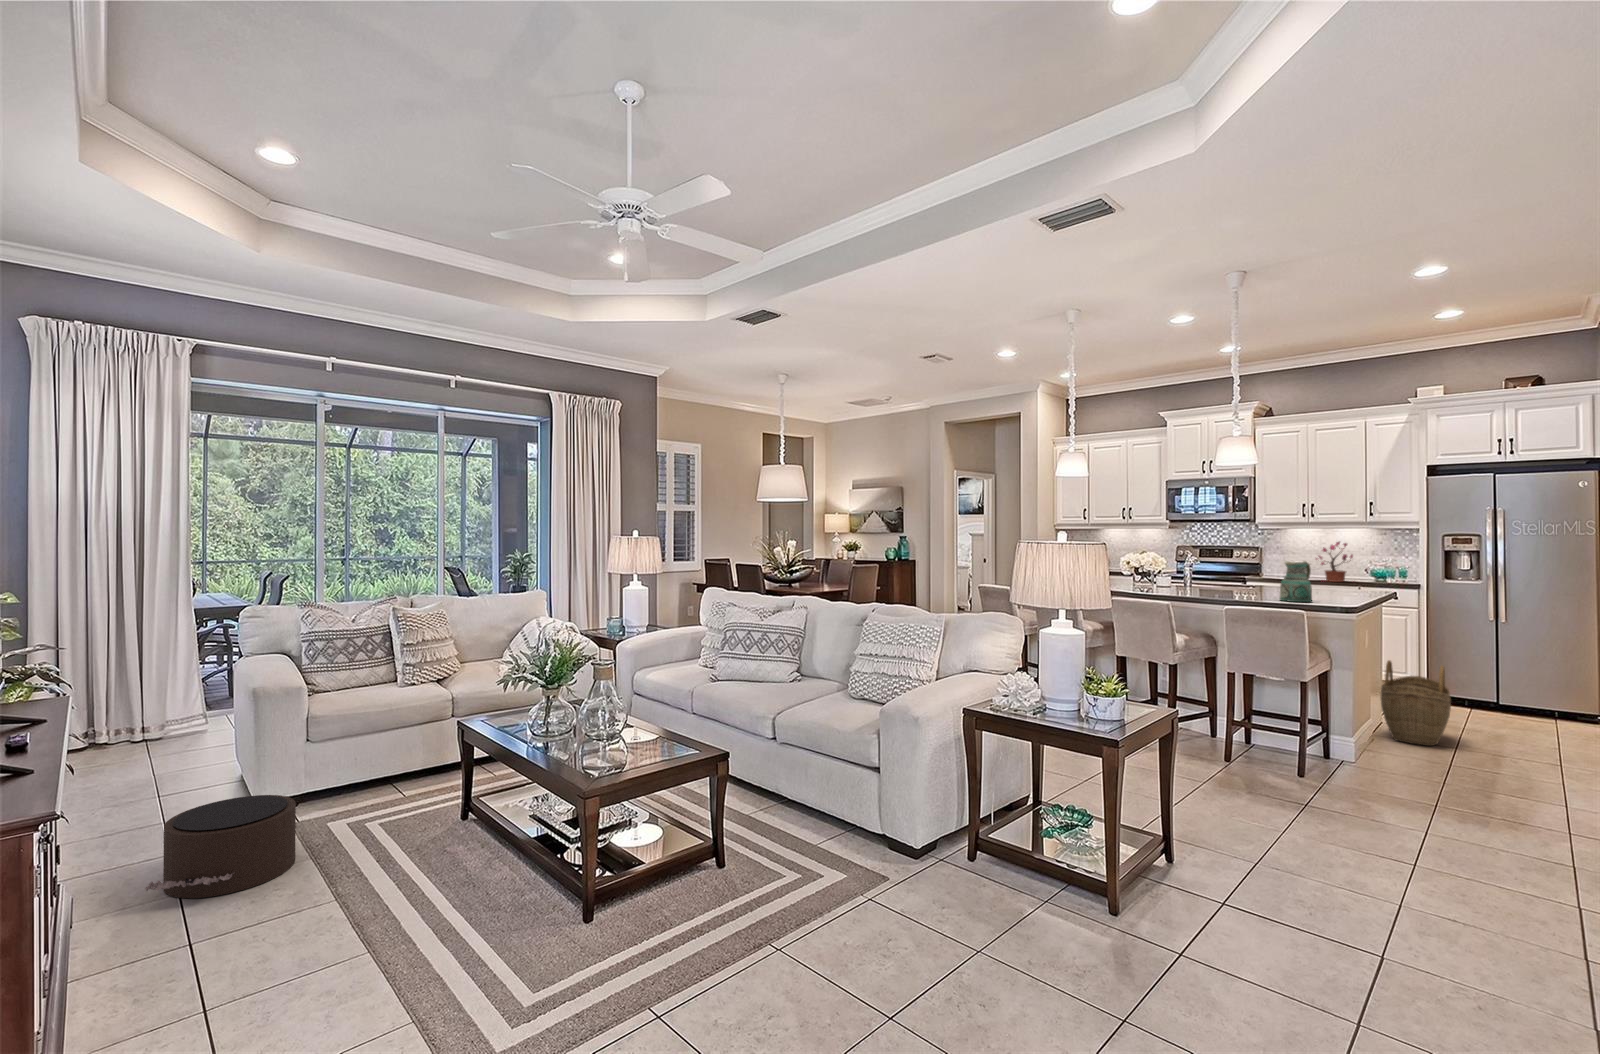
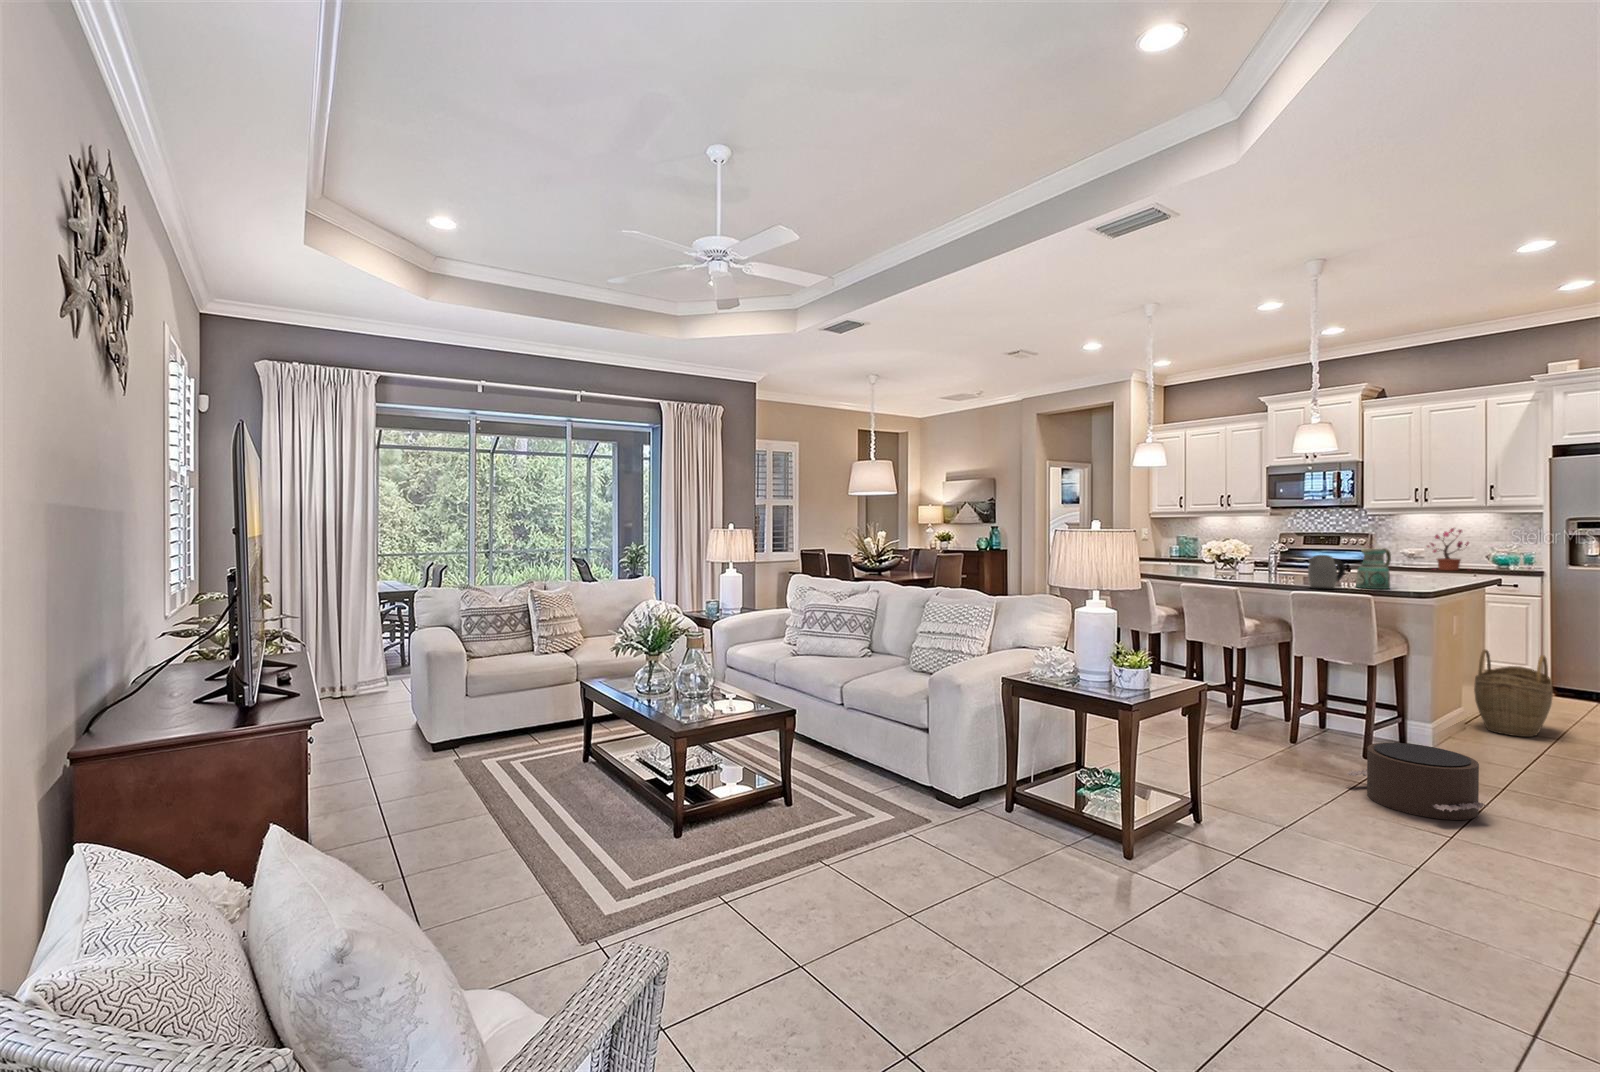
kettle: none [1238,568,1272,603] -> present [1308,555,1345,589]
pouf: present [145,795,296,898] -> present [1346,743,1488,820]

